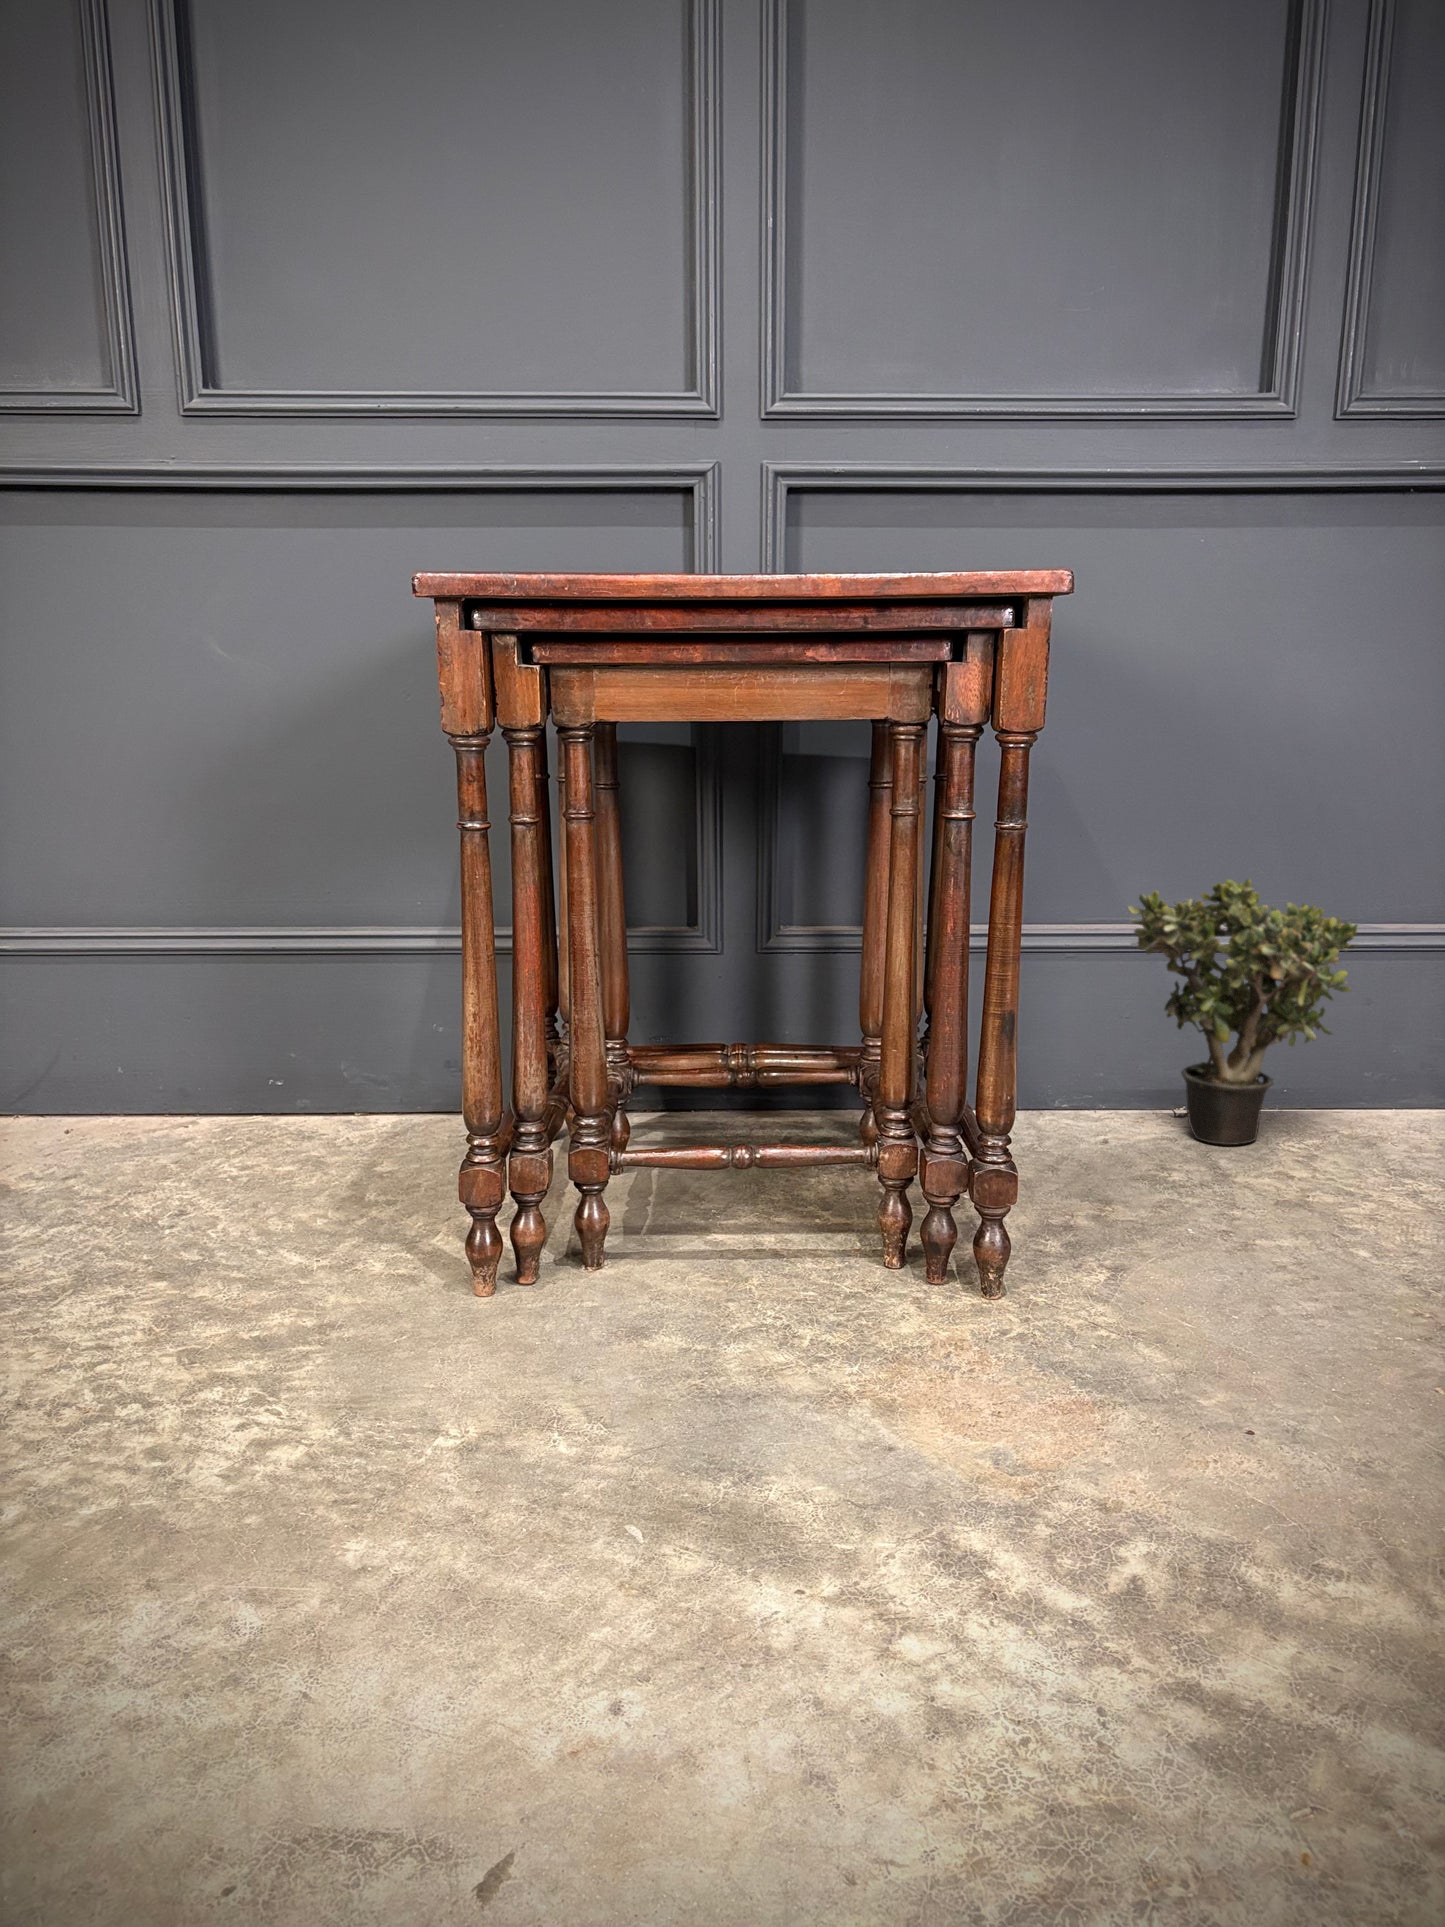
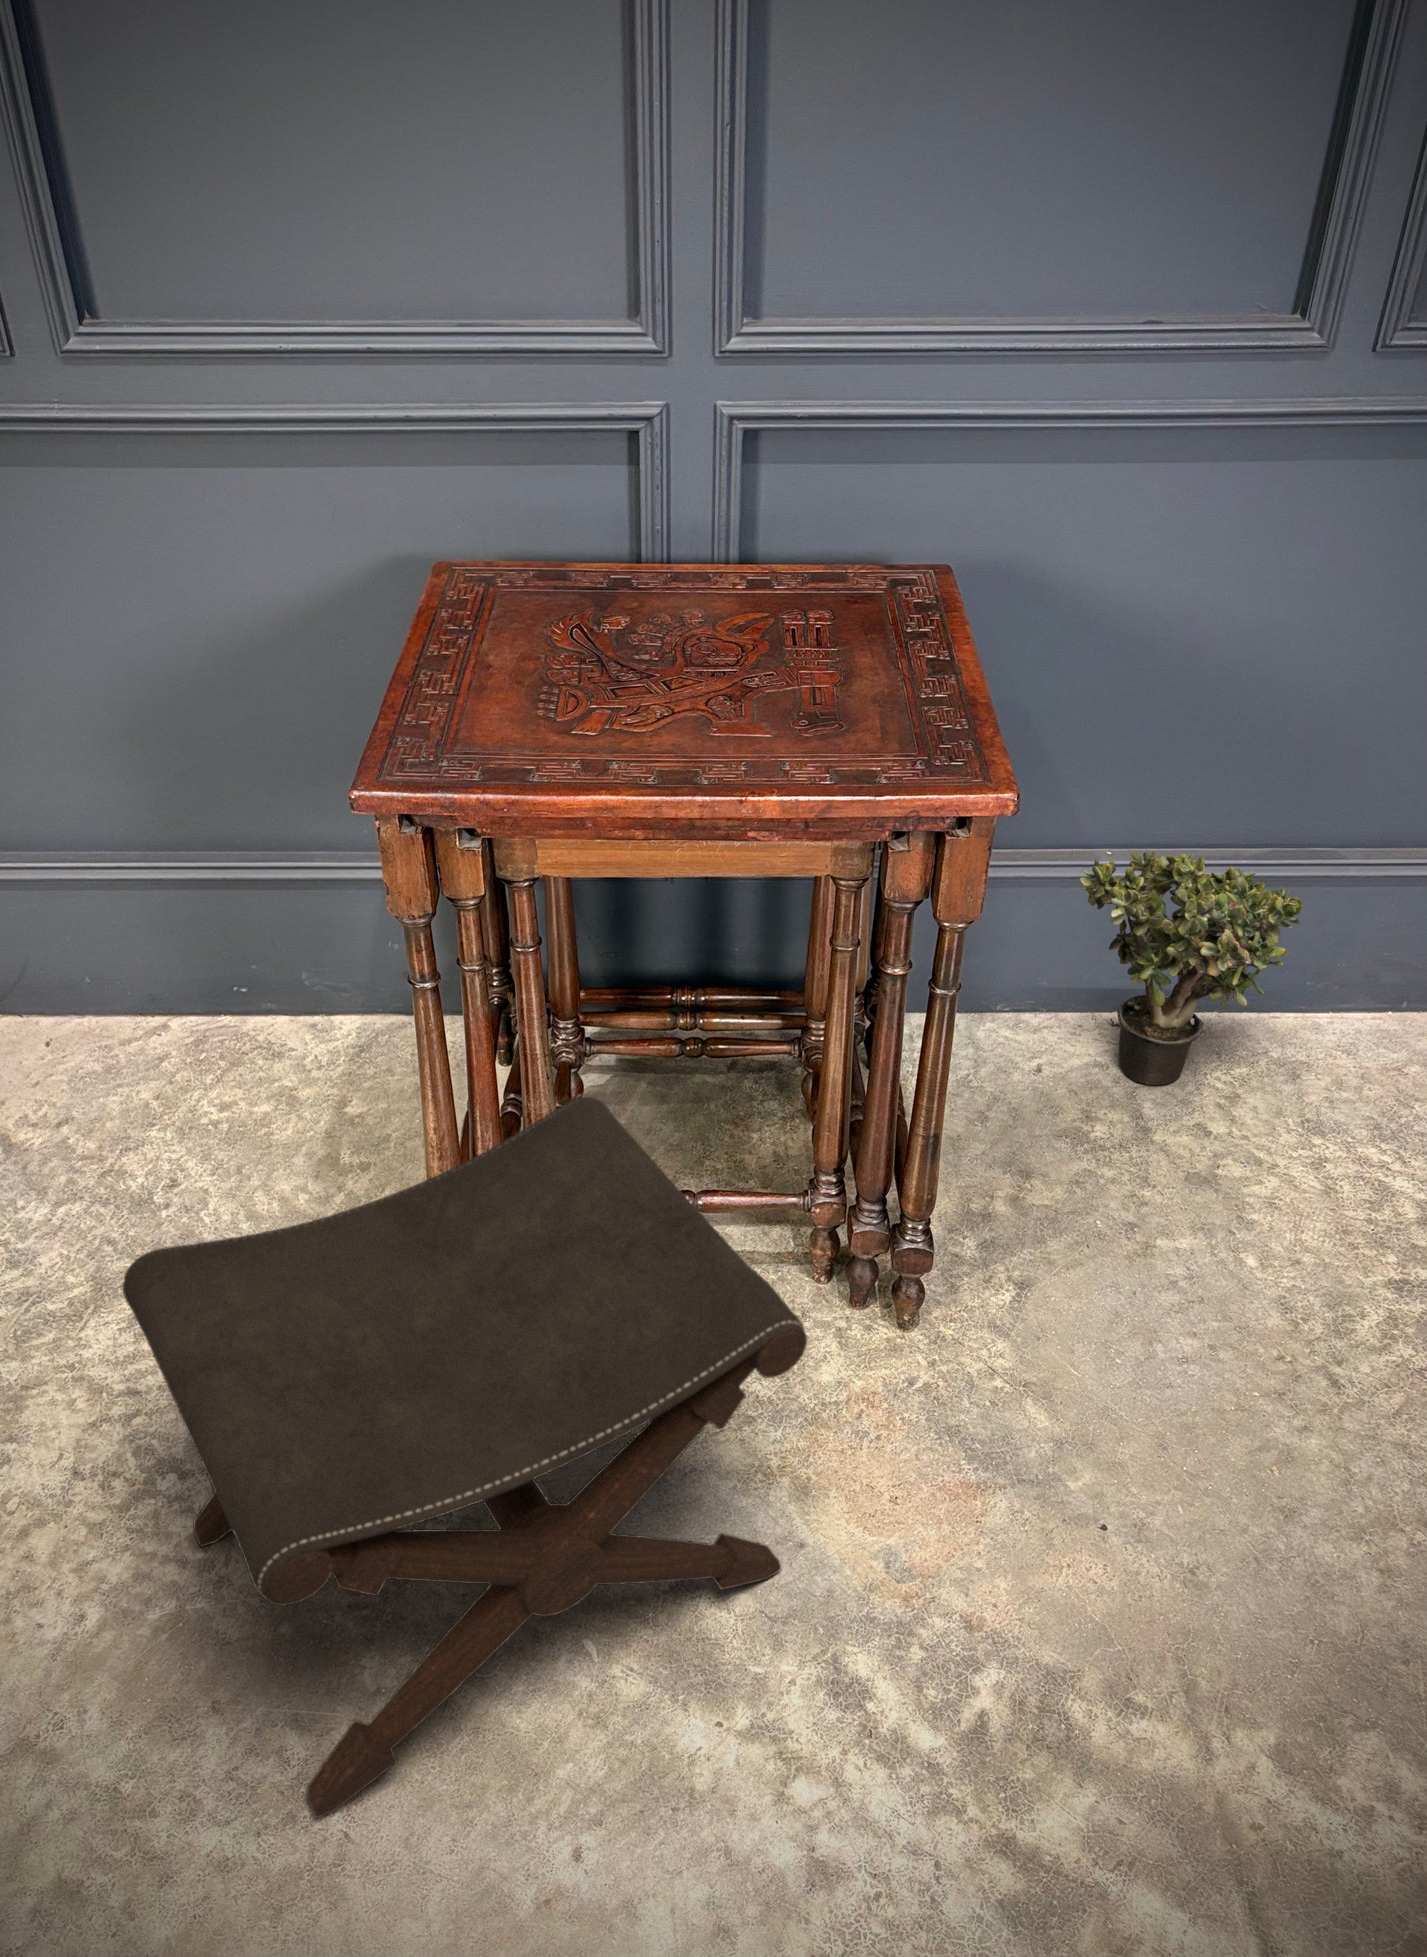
footstool: none [109,959,886,1670] -> present [123,1096,807,1818]

